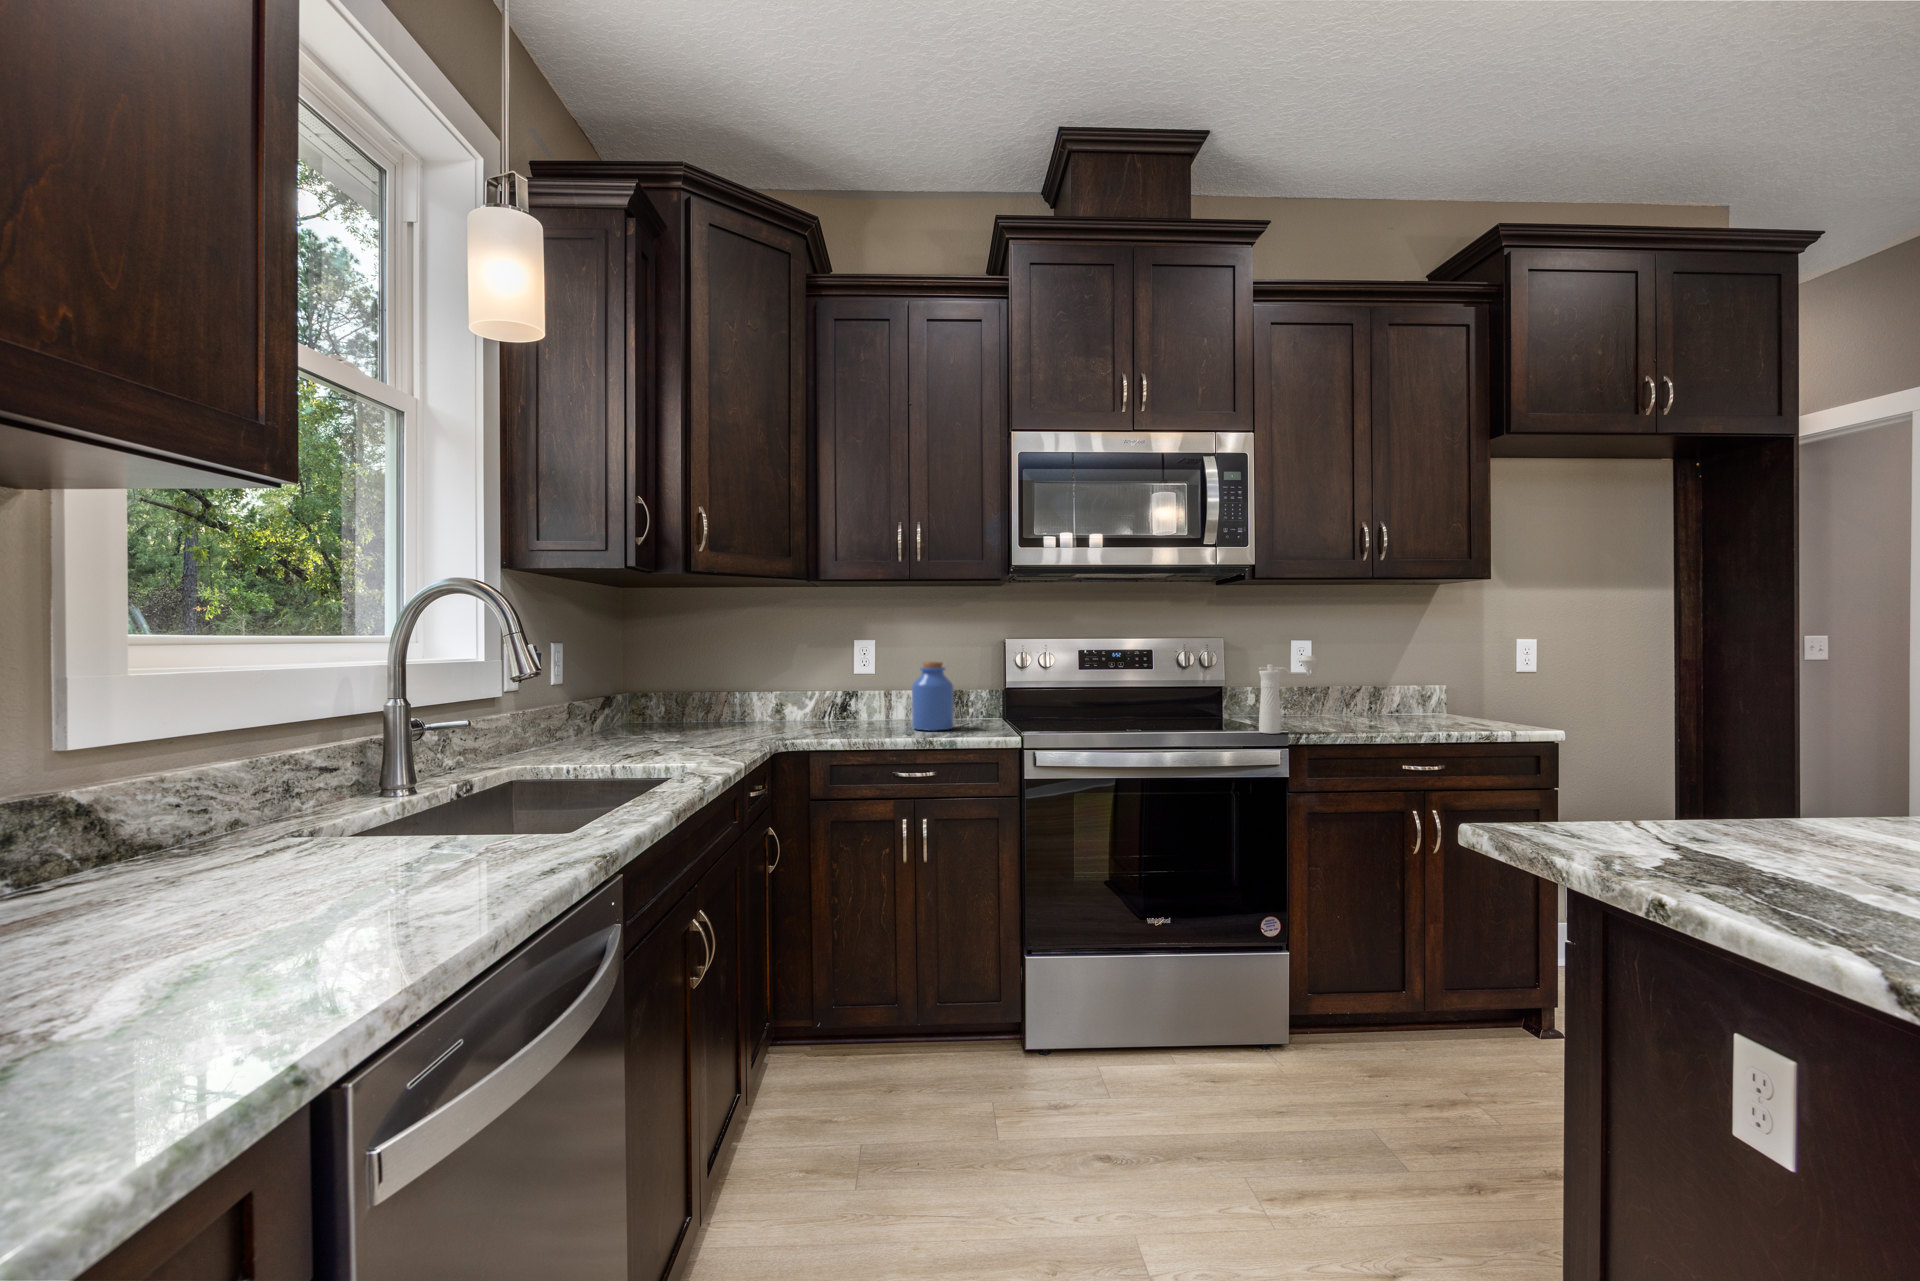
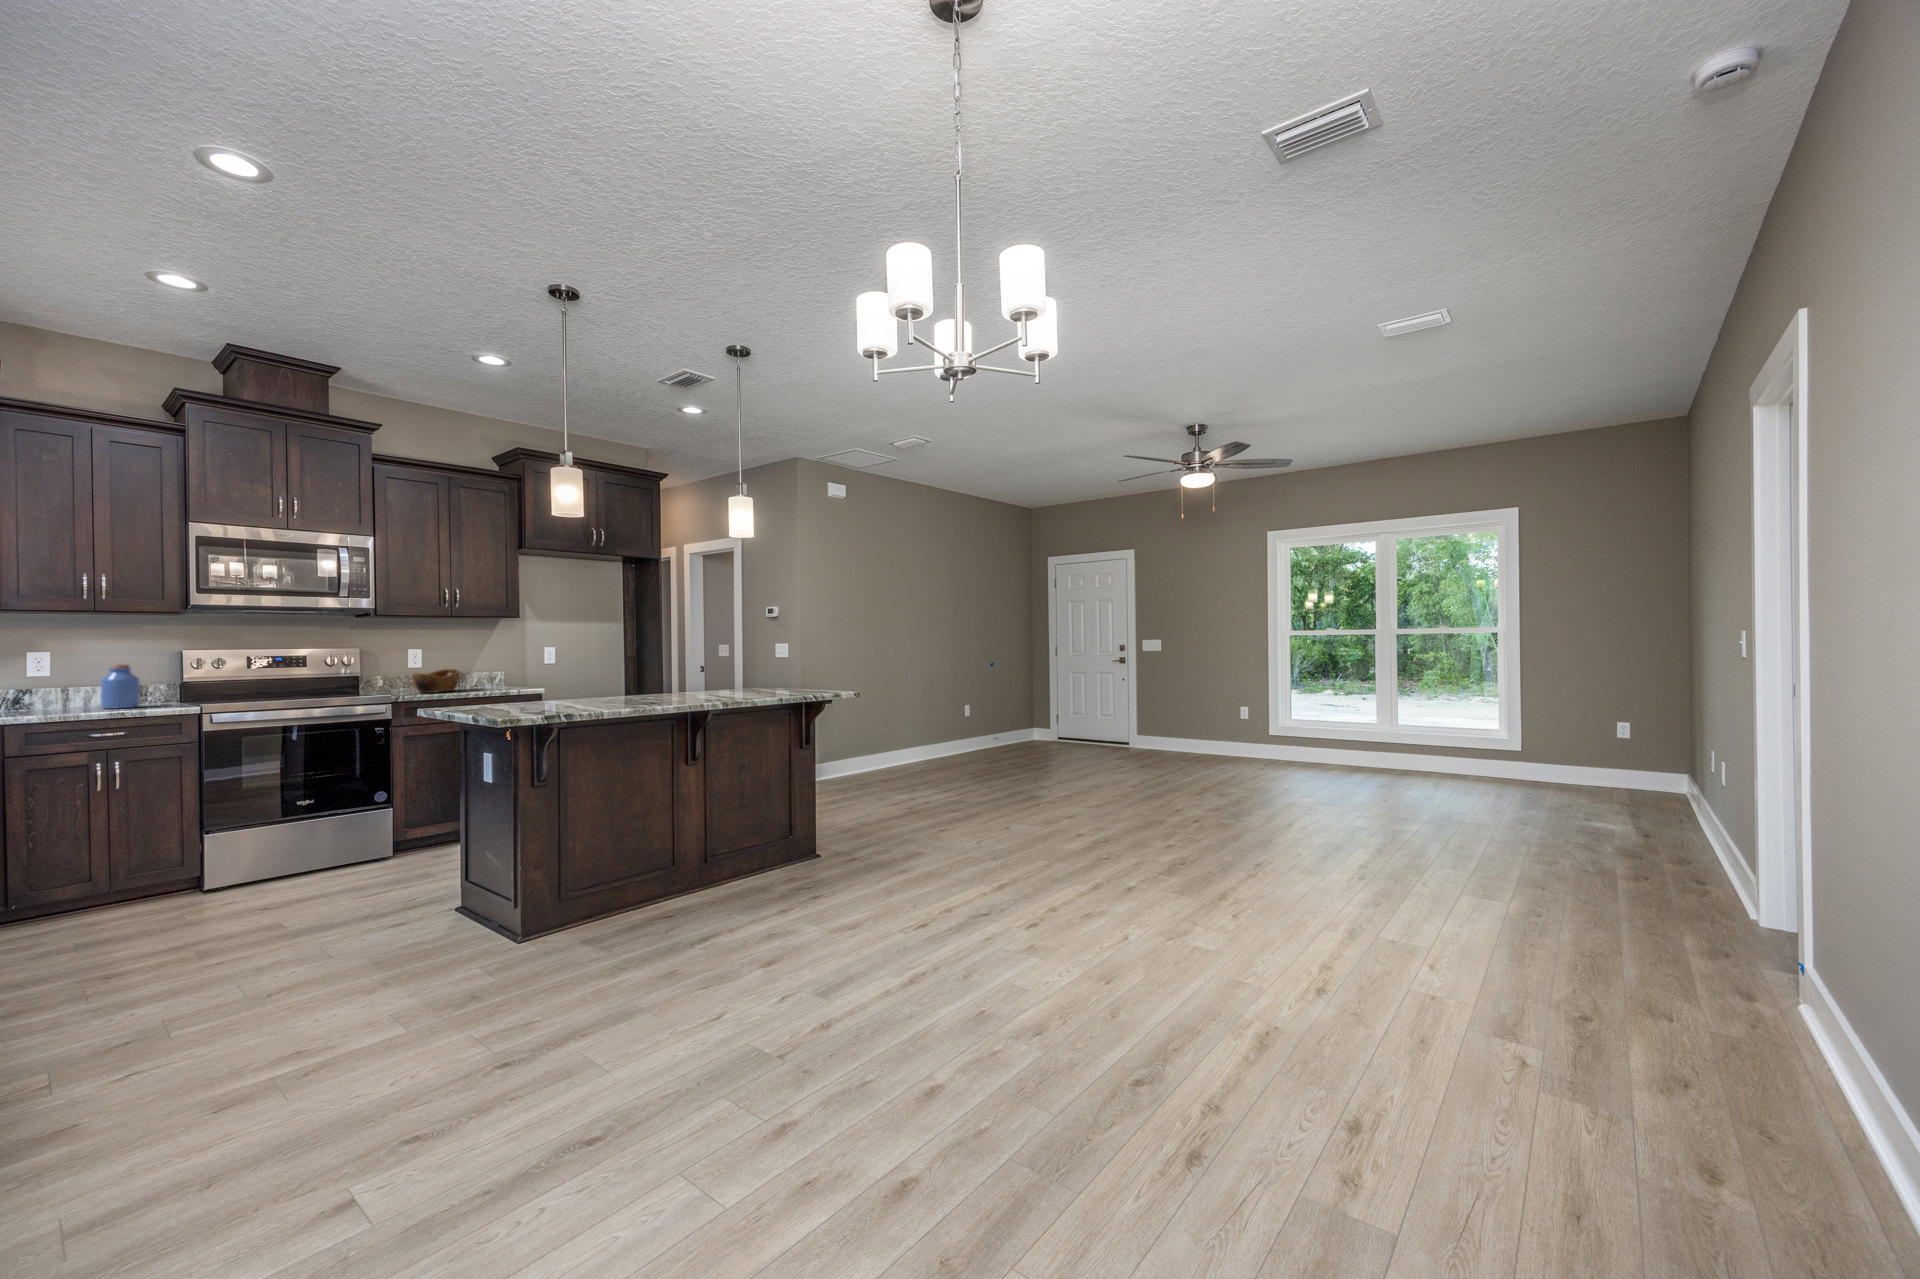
pepper mill: present [1259,656,1317,734] -> none [372,656,408,698]
wooden bowl: none [1311,678,1387,724] -> present [413,669,461,693]

